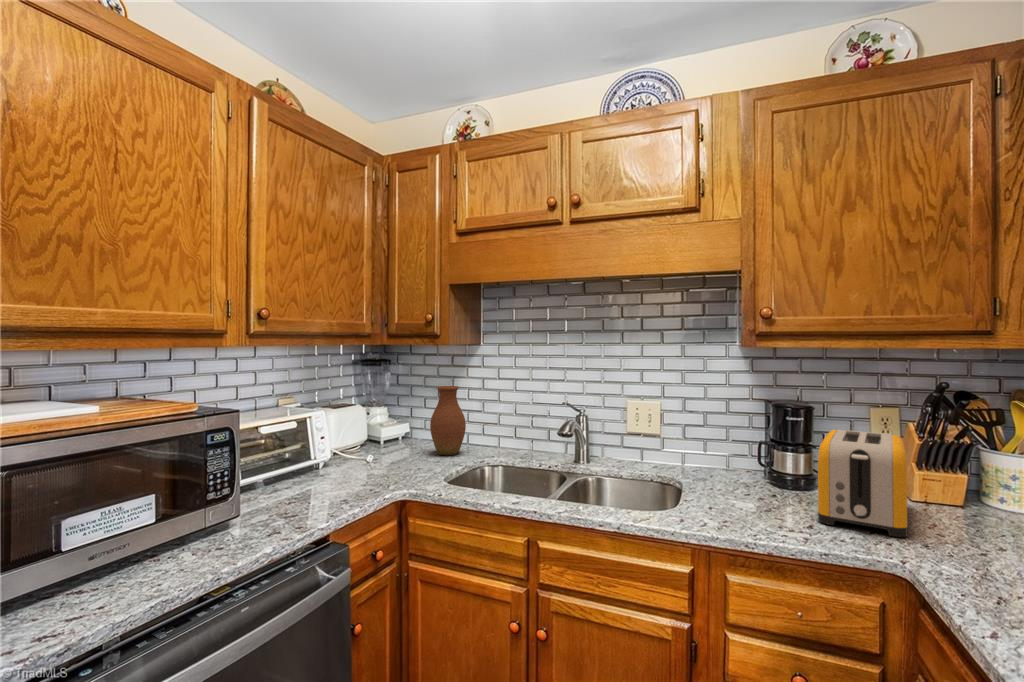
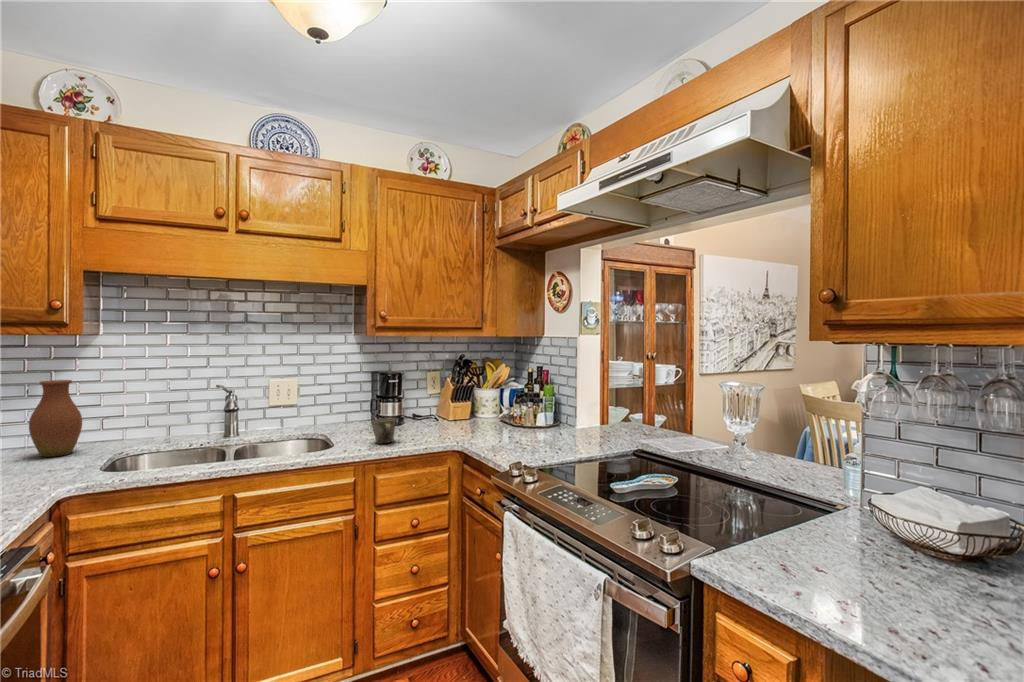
toaster: present [818,430,907,537] -> none [411,385,455,437]
mug: none [732,479,775,523] -> present [371,418,396,444]

